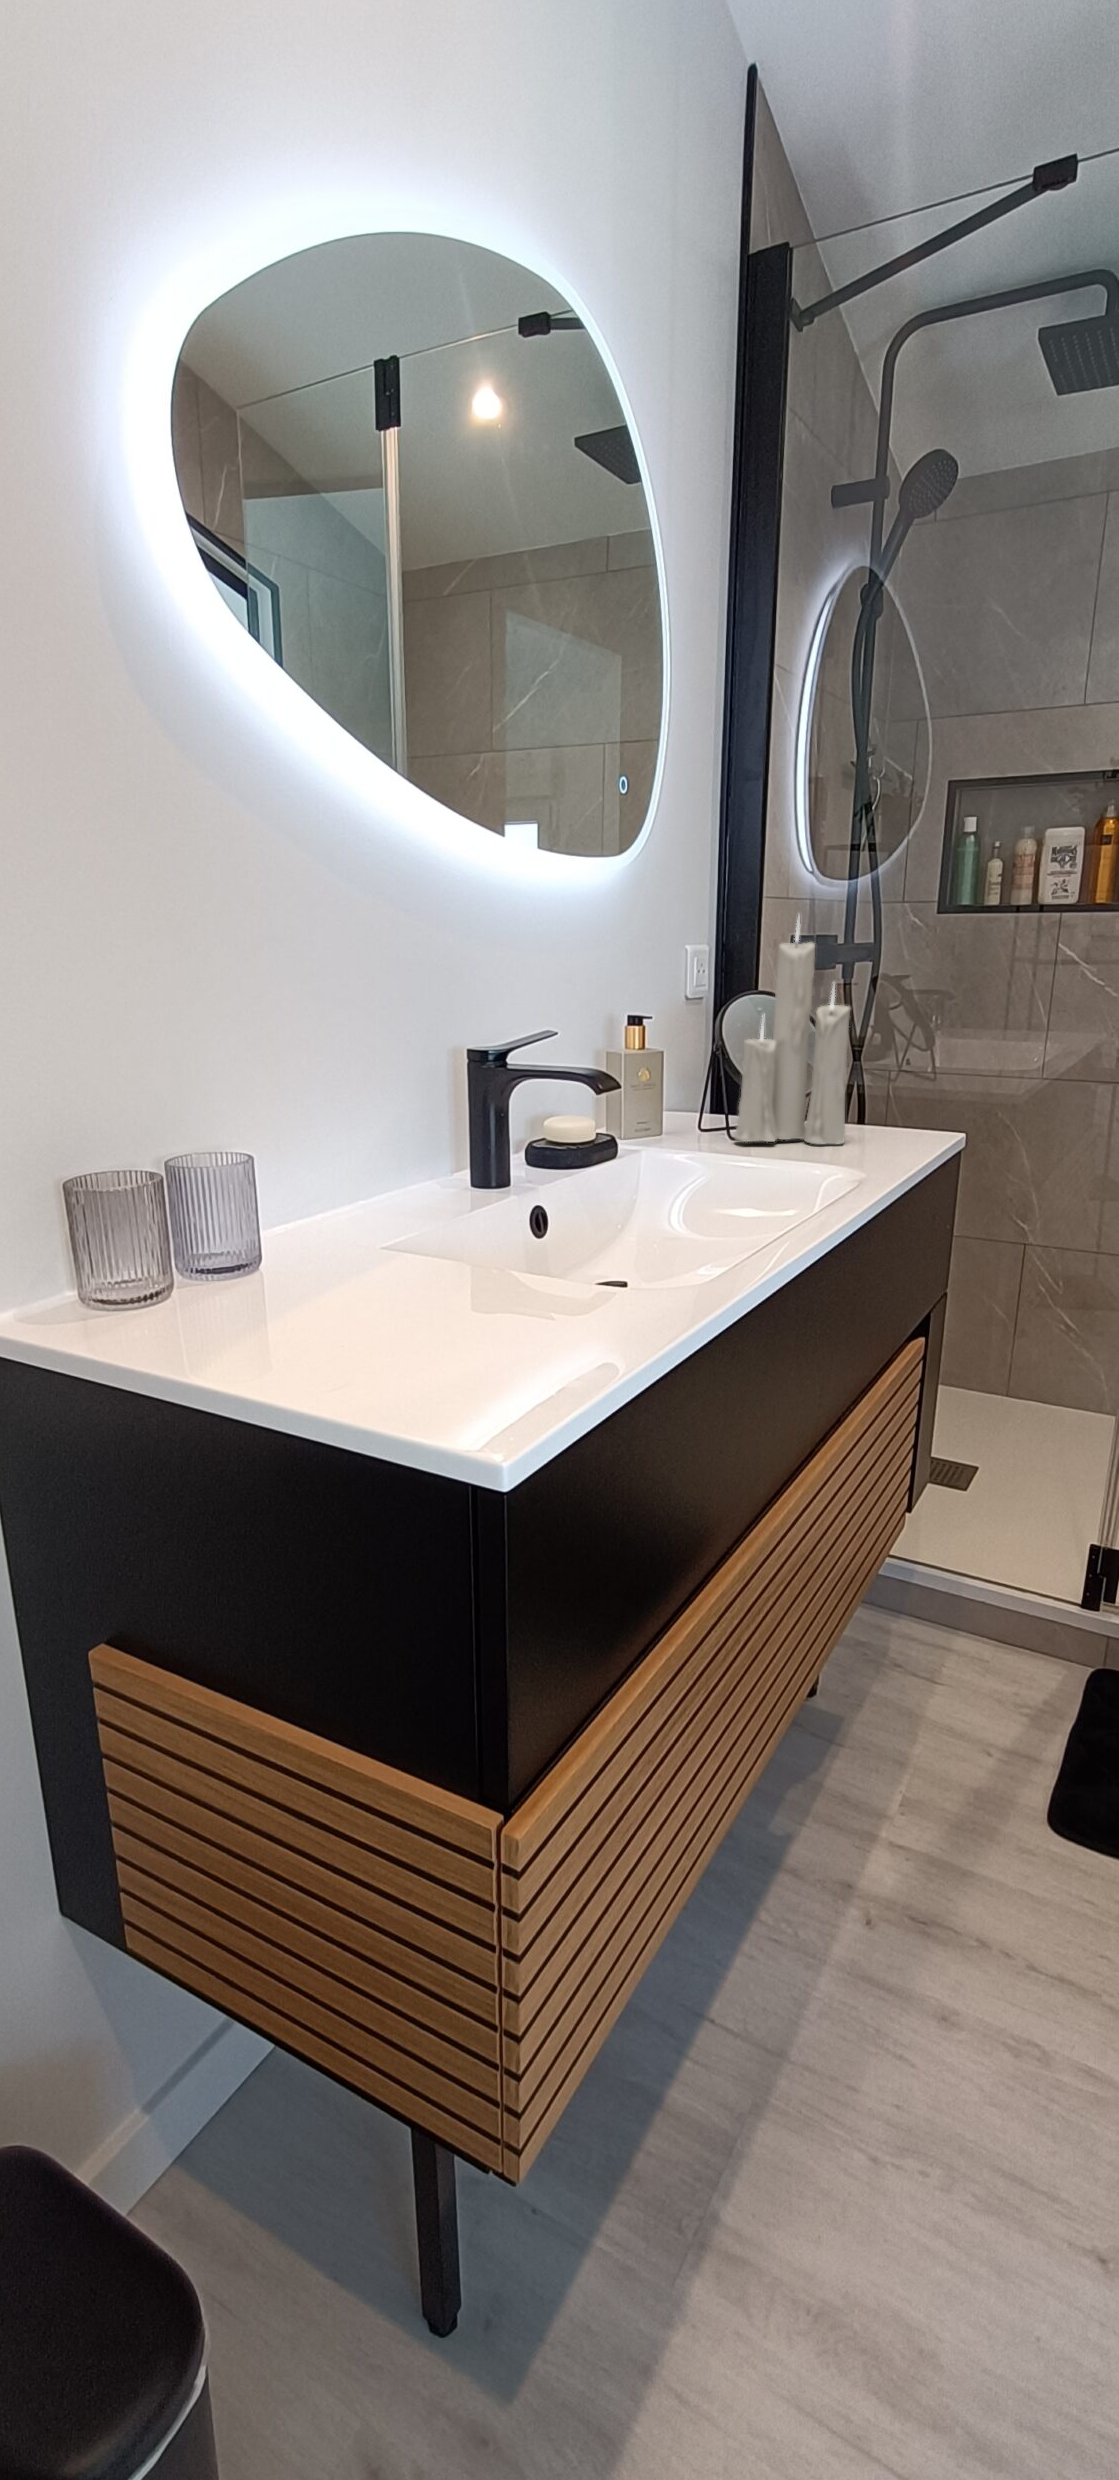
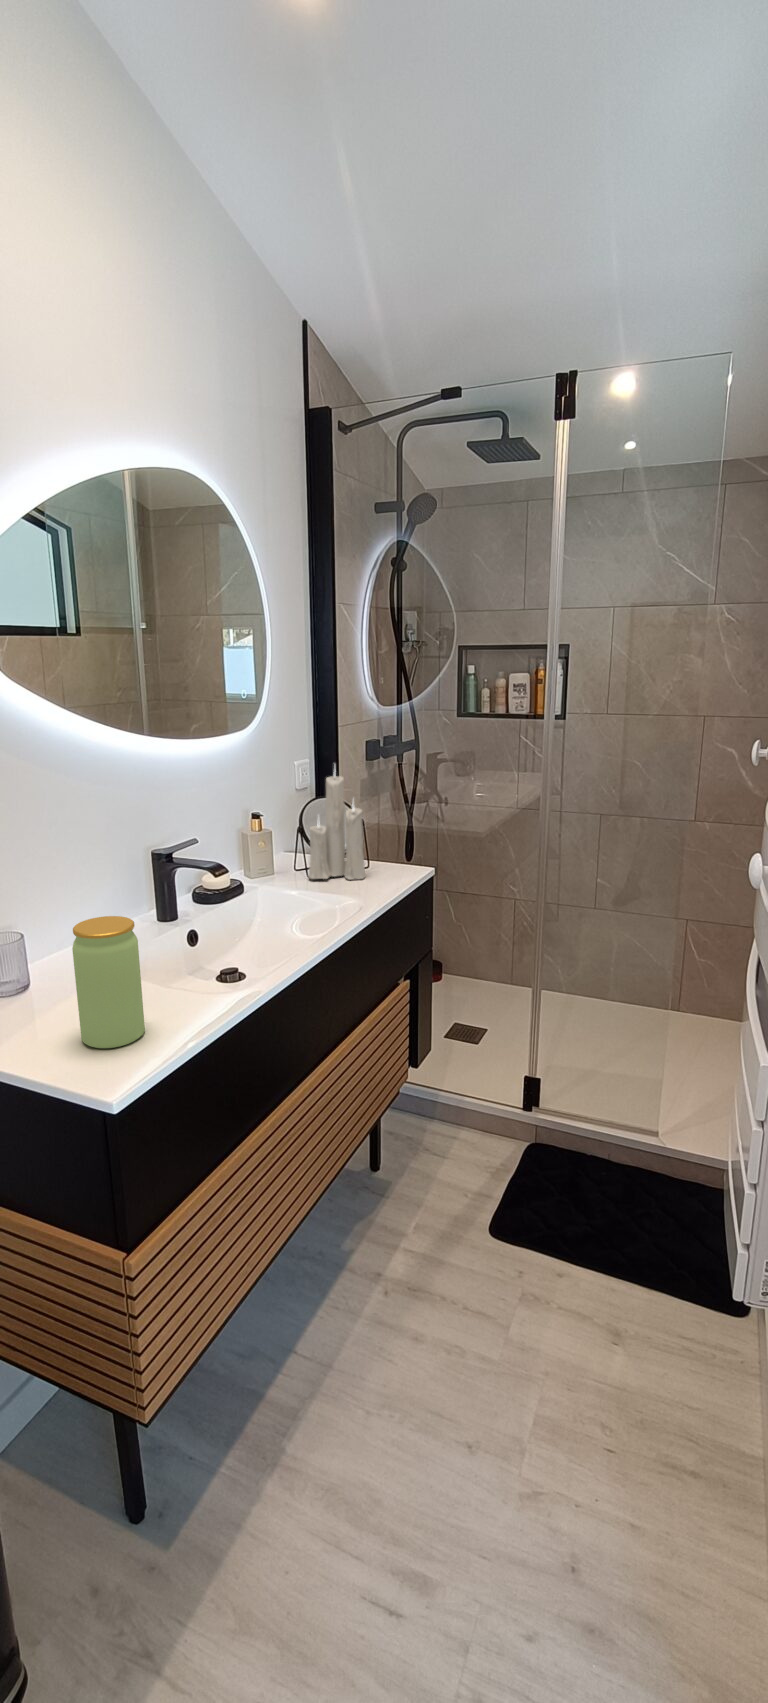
jar: none [375,1061,531,1377] -> present [72,916,145,1048]

